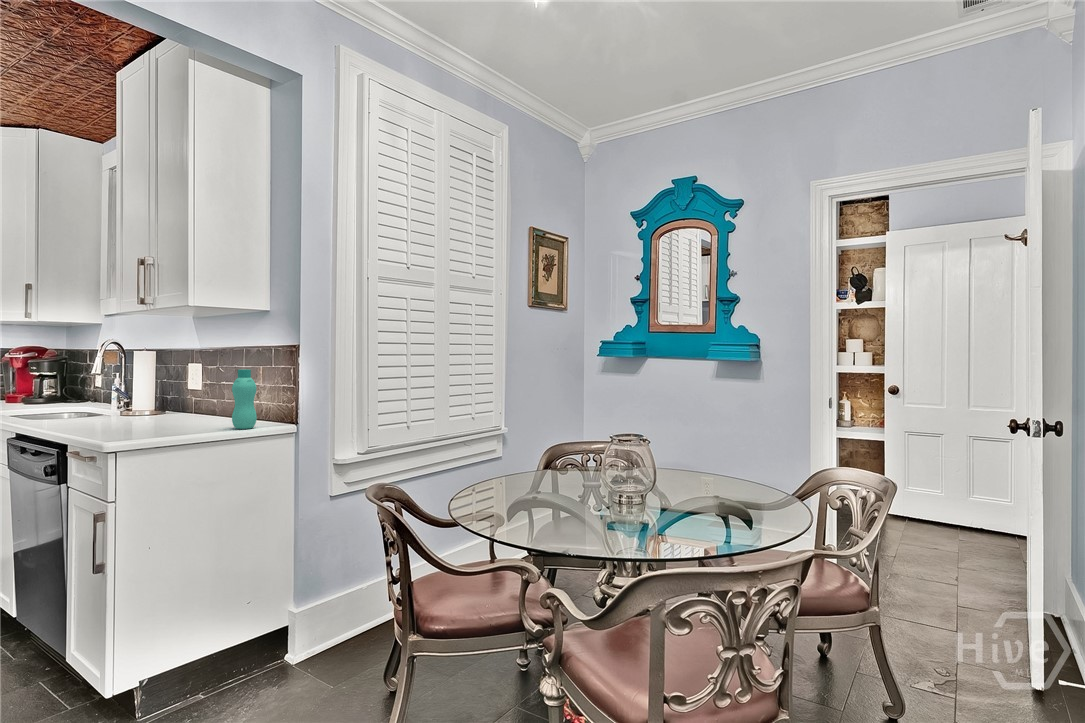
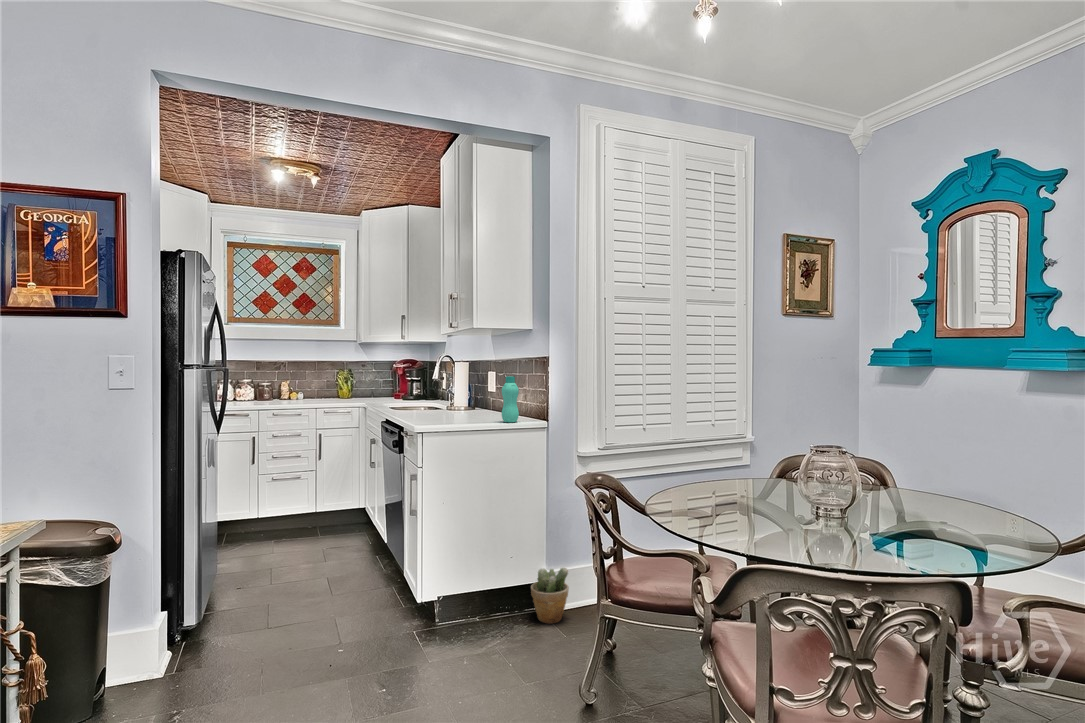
potted plant: none [280,601,331,675] -> present [531,568,569,624]

